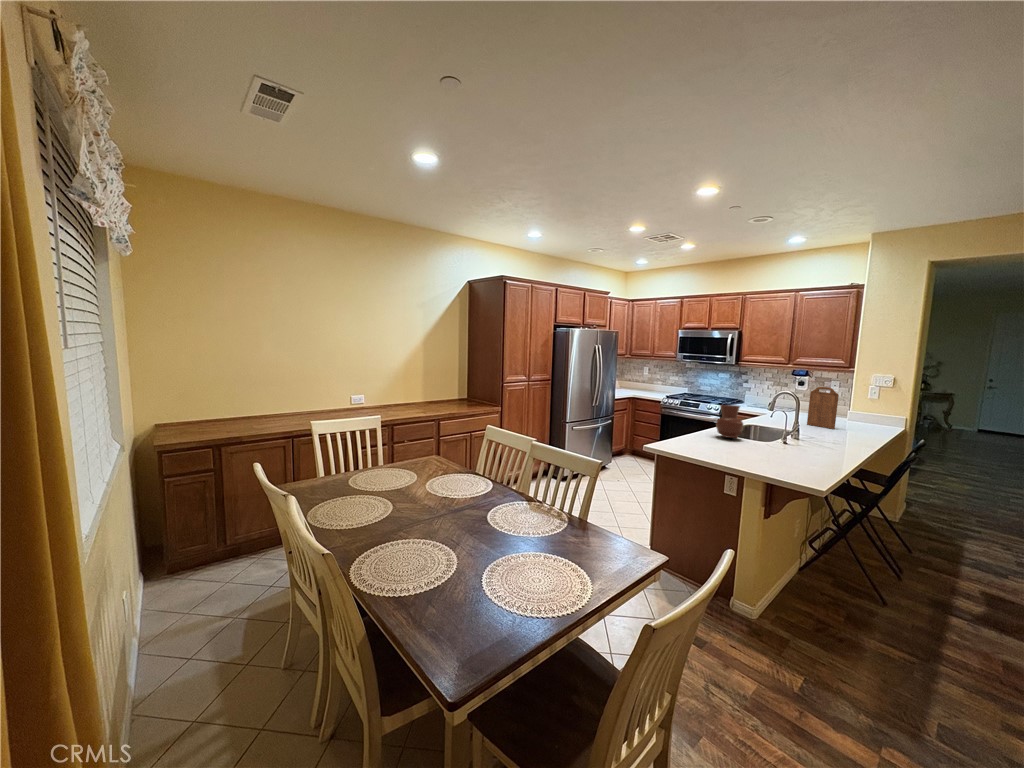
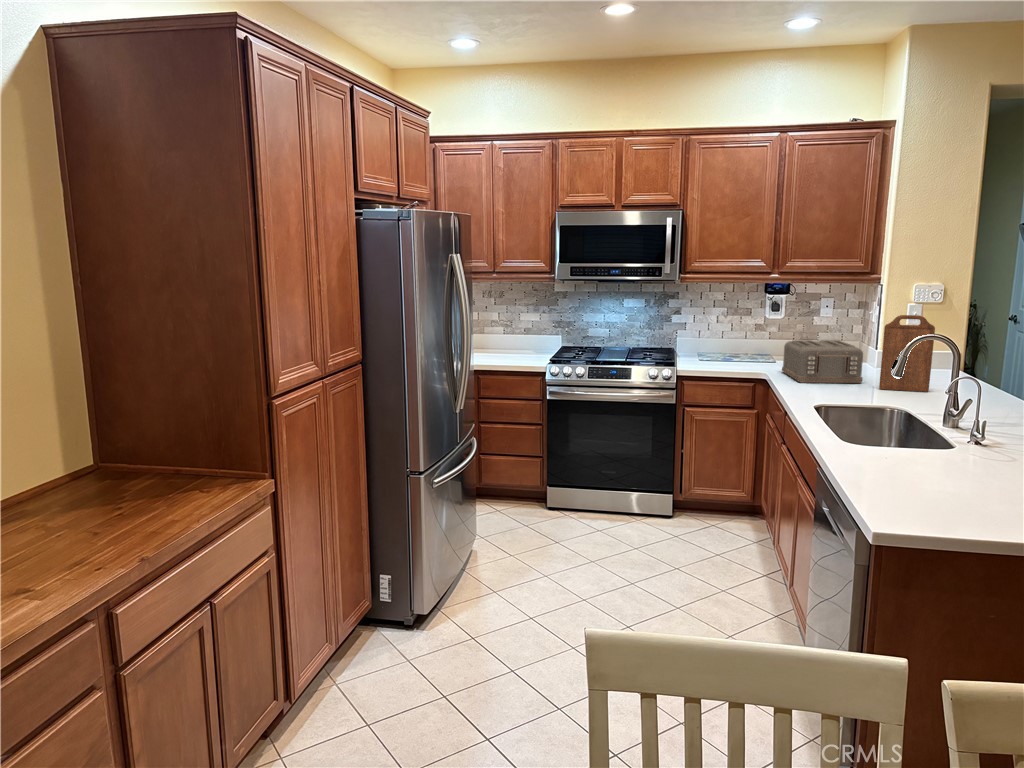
toaster: none [769,398,814,422] -> present [782,340,863,383]
vase: present [716,405,743,438] -> none [921,386,990,468]

